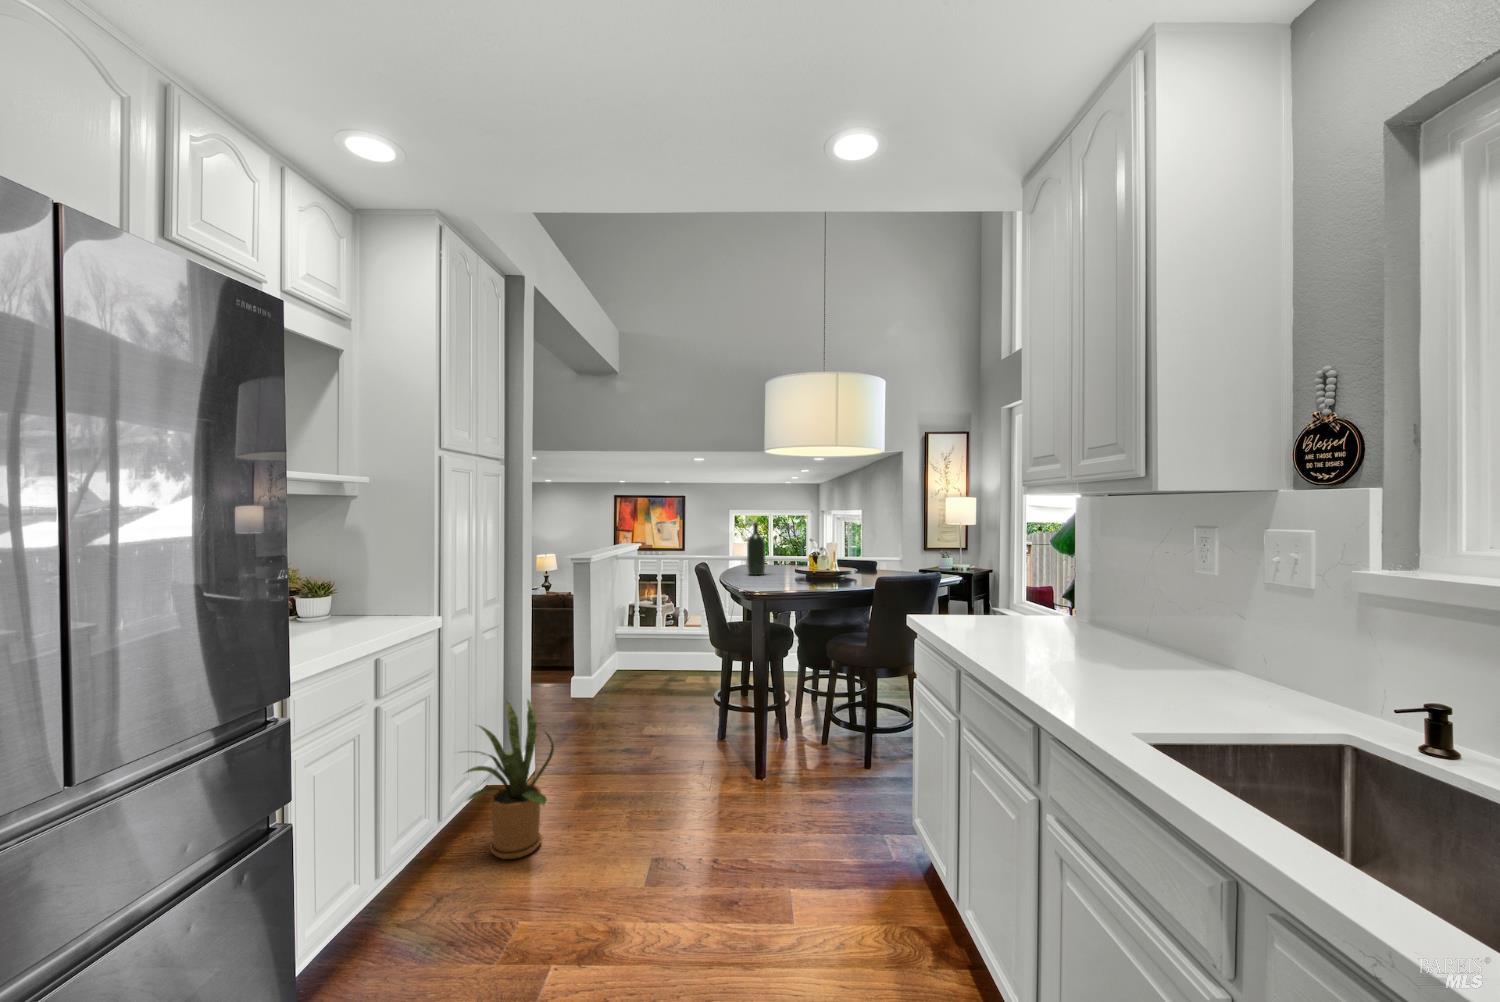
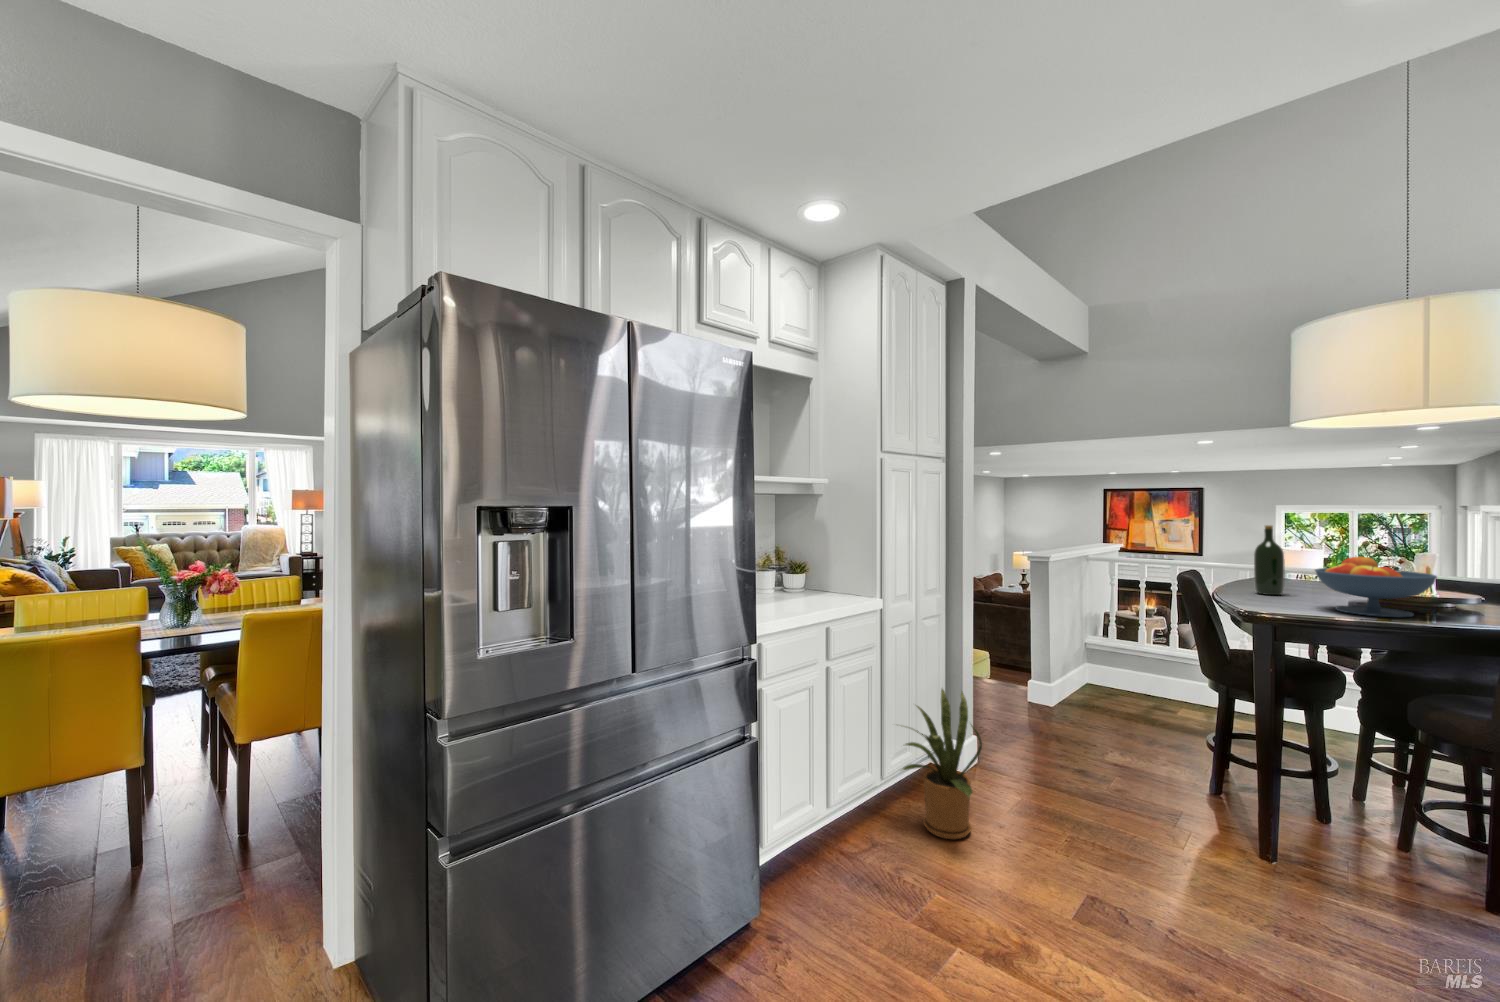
fruit bowl: none [786,542,849,584] -> present [1315,556,1437,617]

